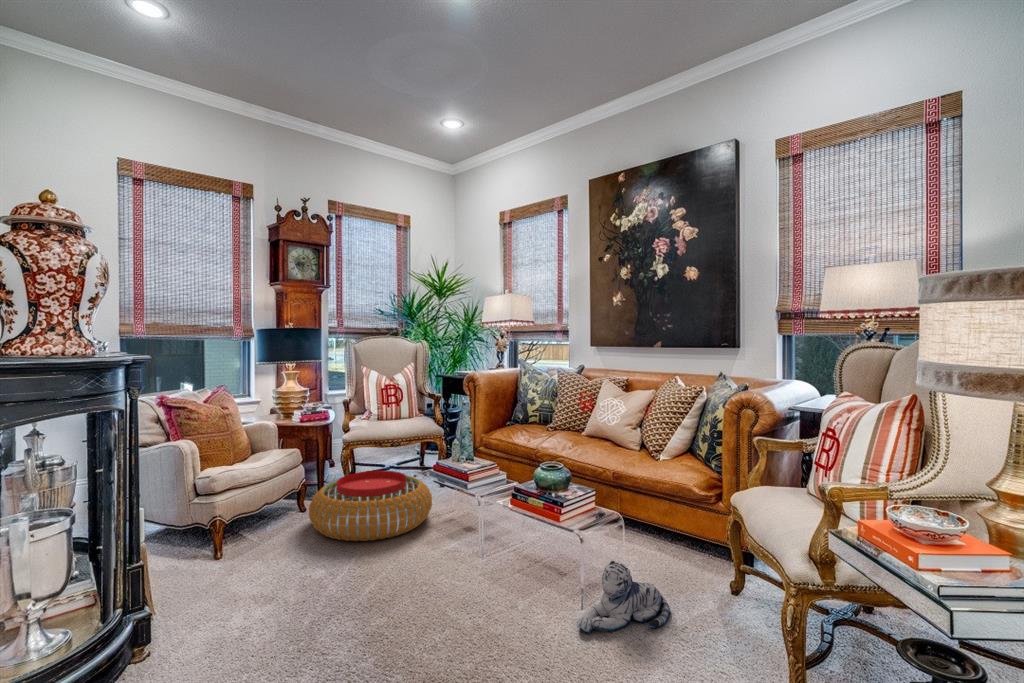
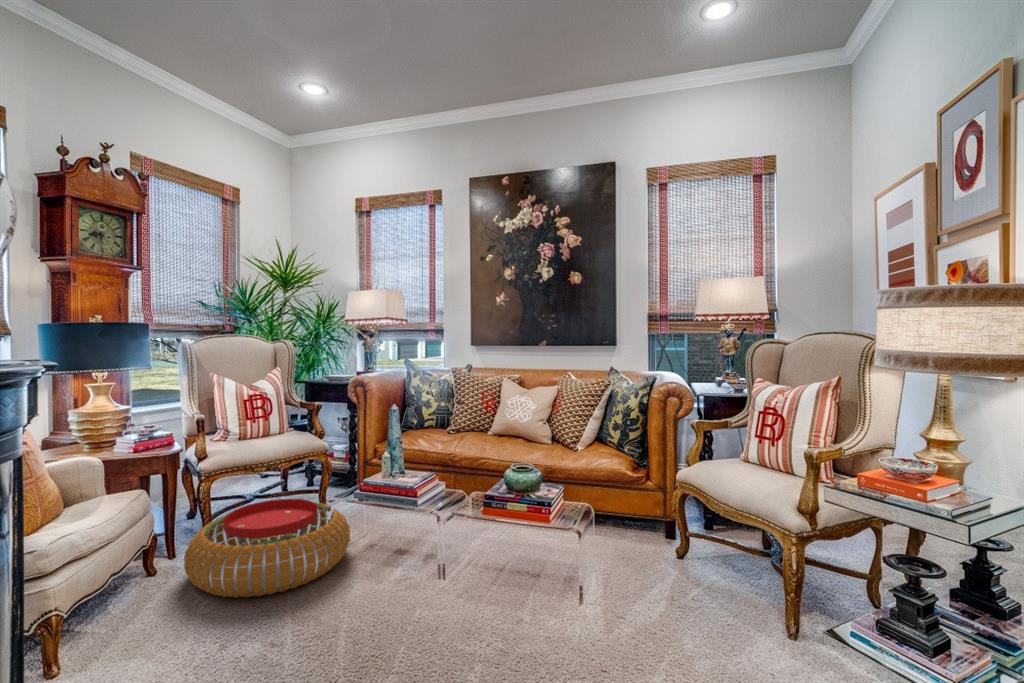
plush toy: present [577,560,670,633] -> none [593,553,660,629]

